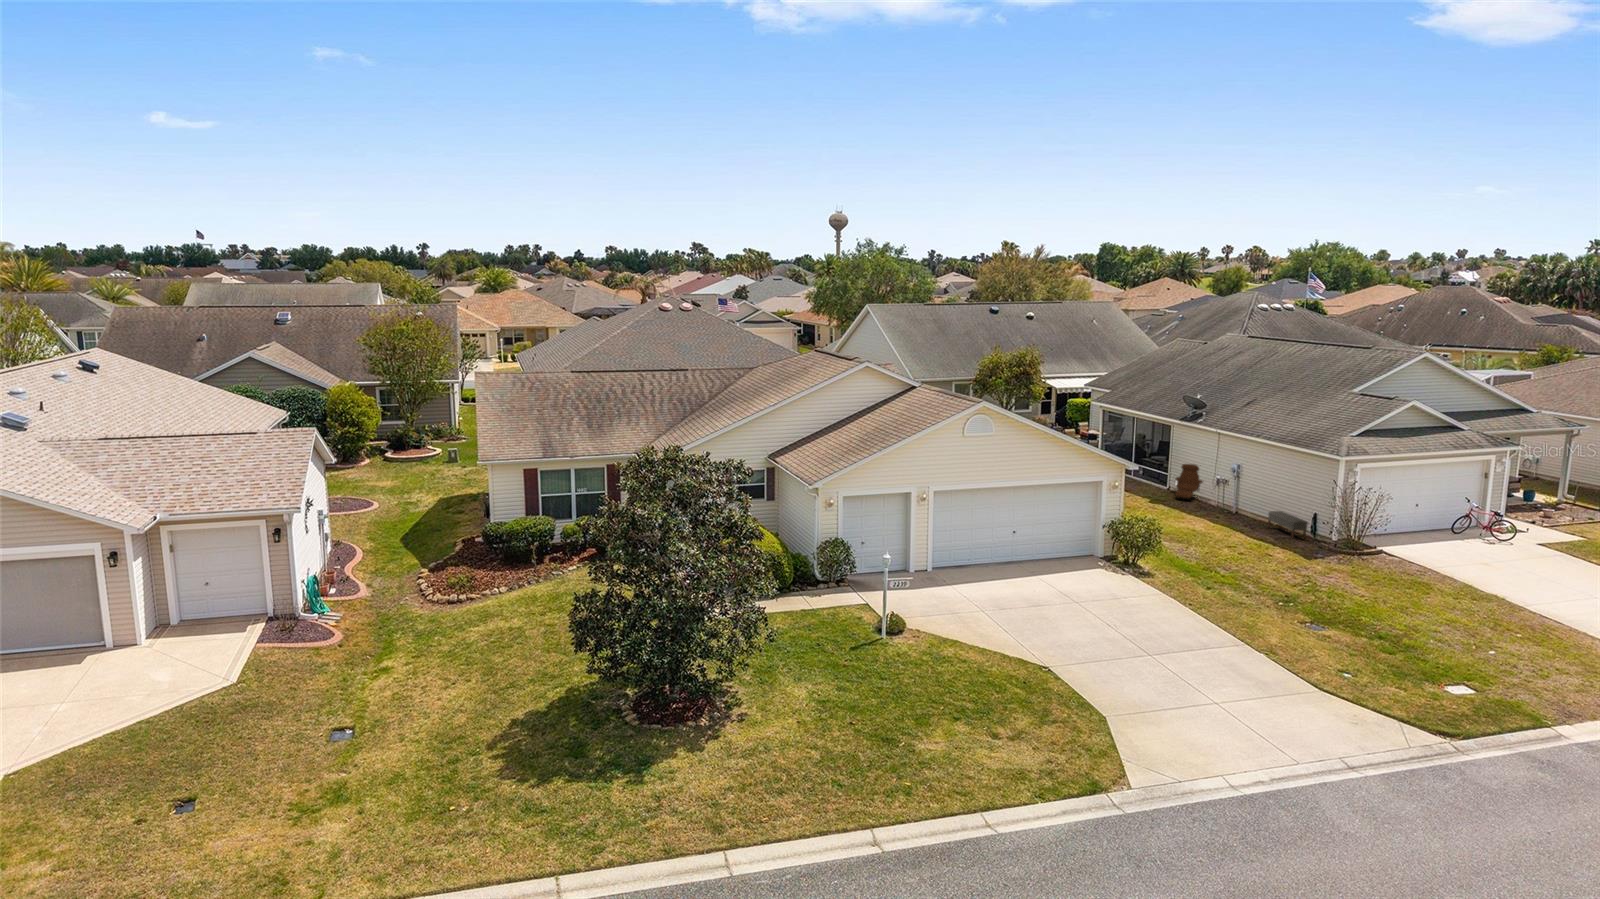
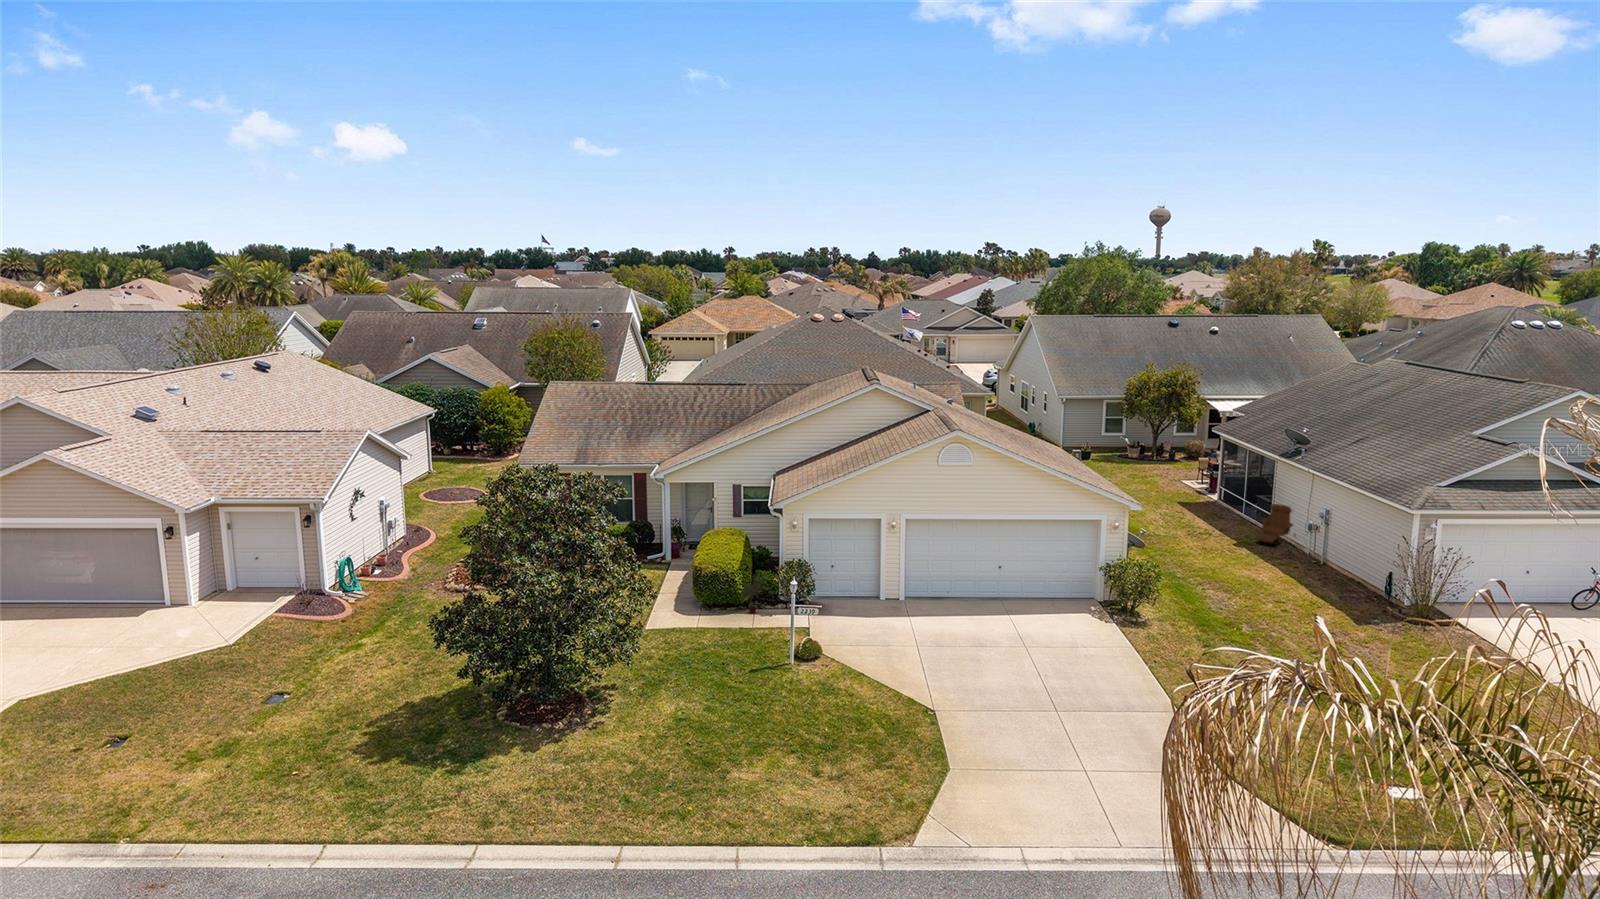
bench: present [1268,511,1308,538] -> none [1342,565,1384,600]
potted tree: none [783,557,807,597] -> present [741,576,765,613]

